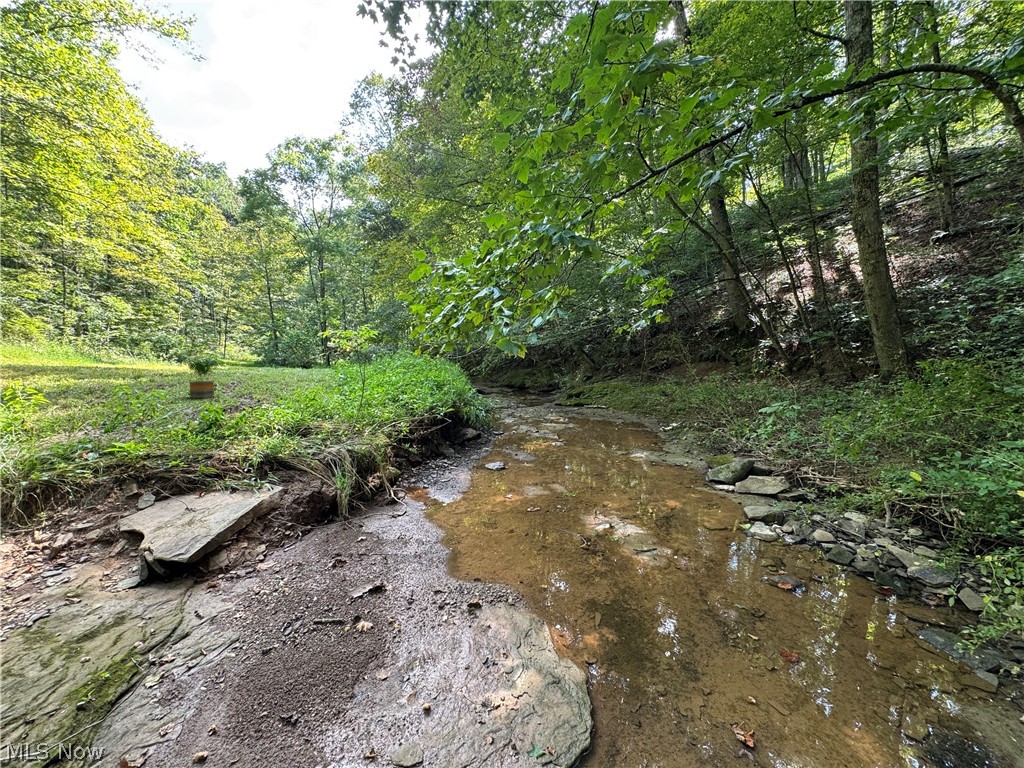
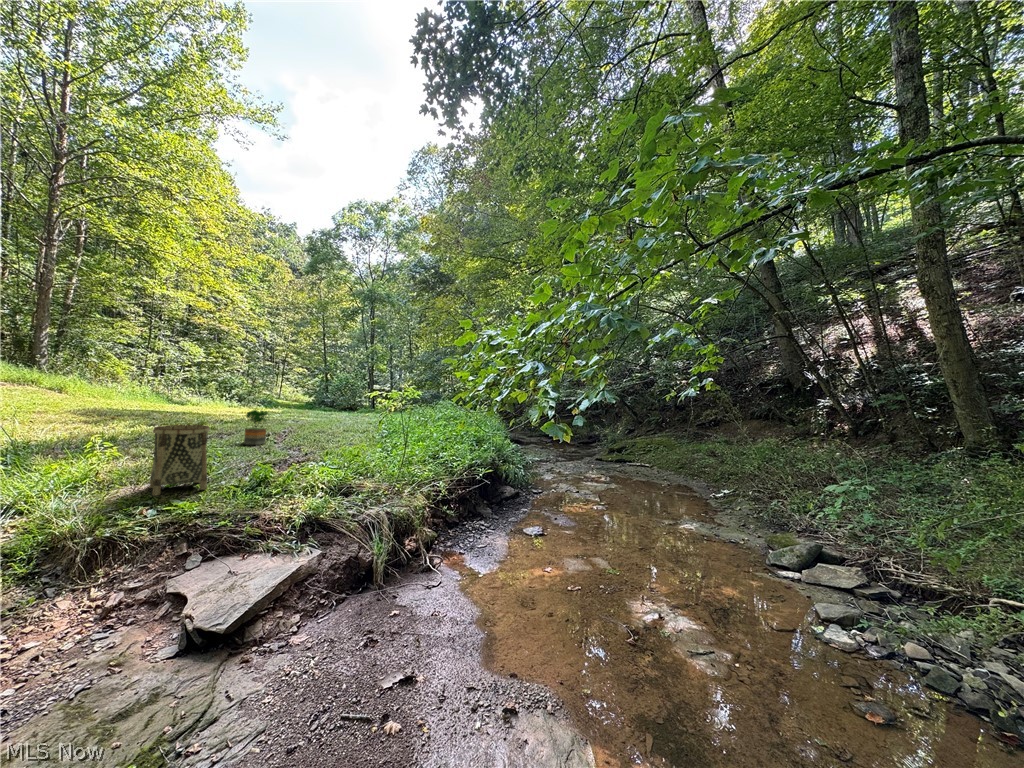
basket: none [79,369,152,442] -> present [149,425,210,495]

